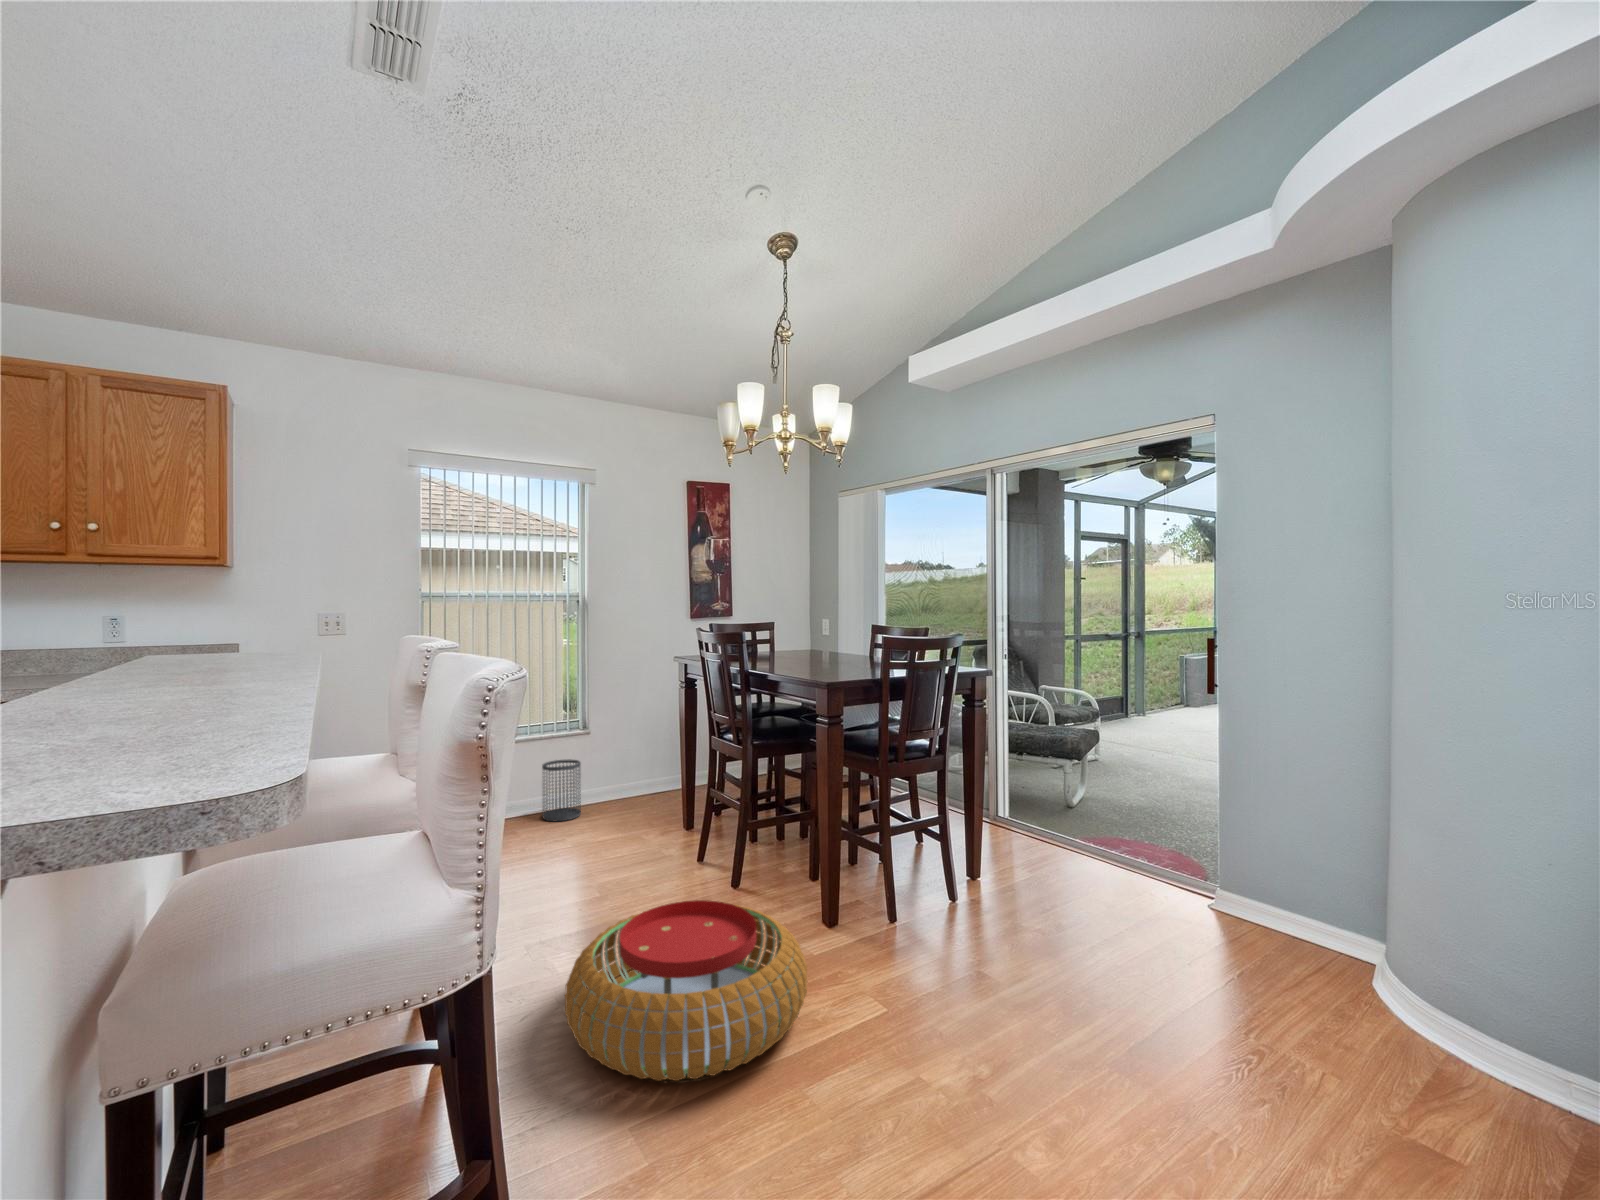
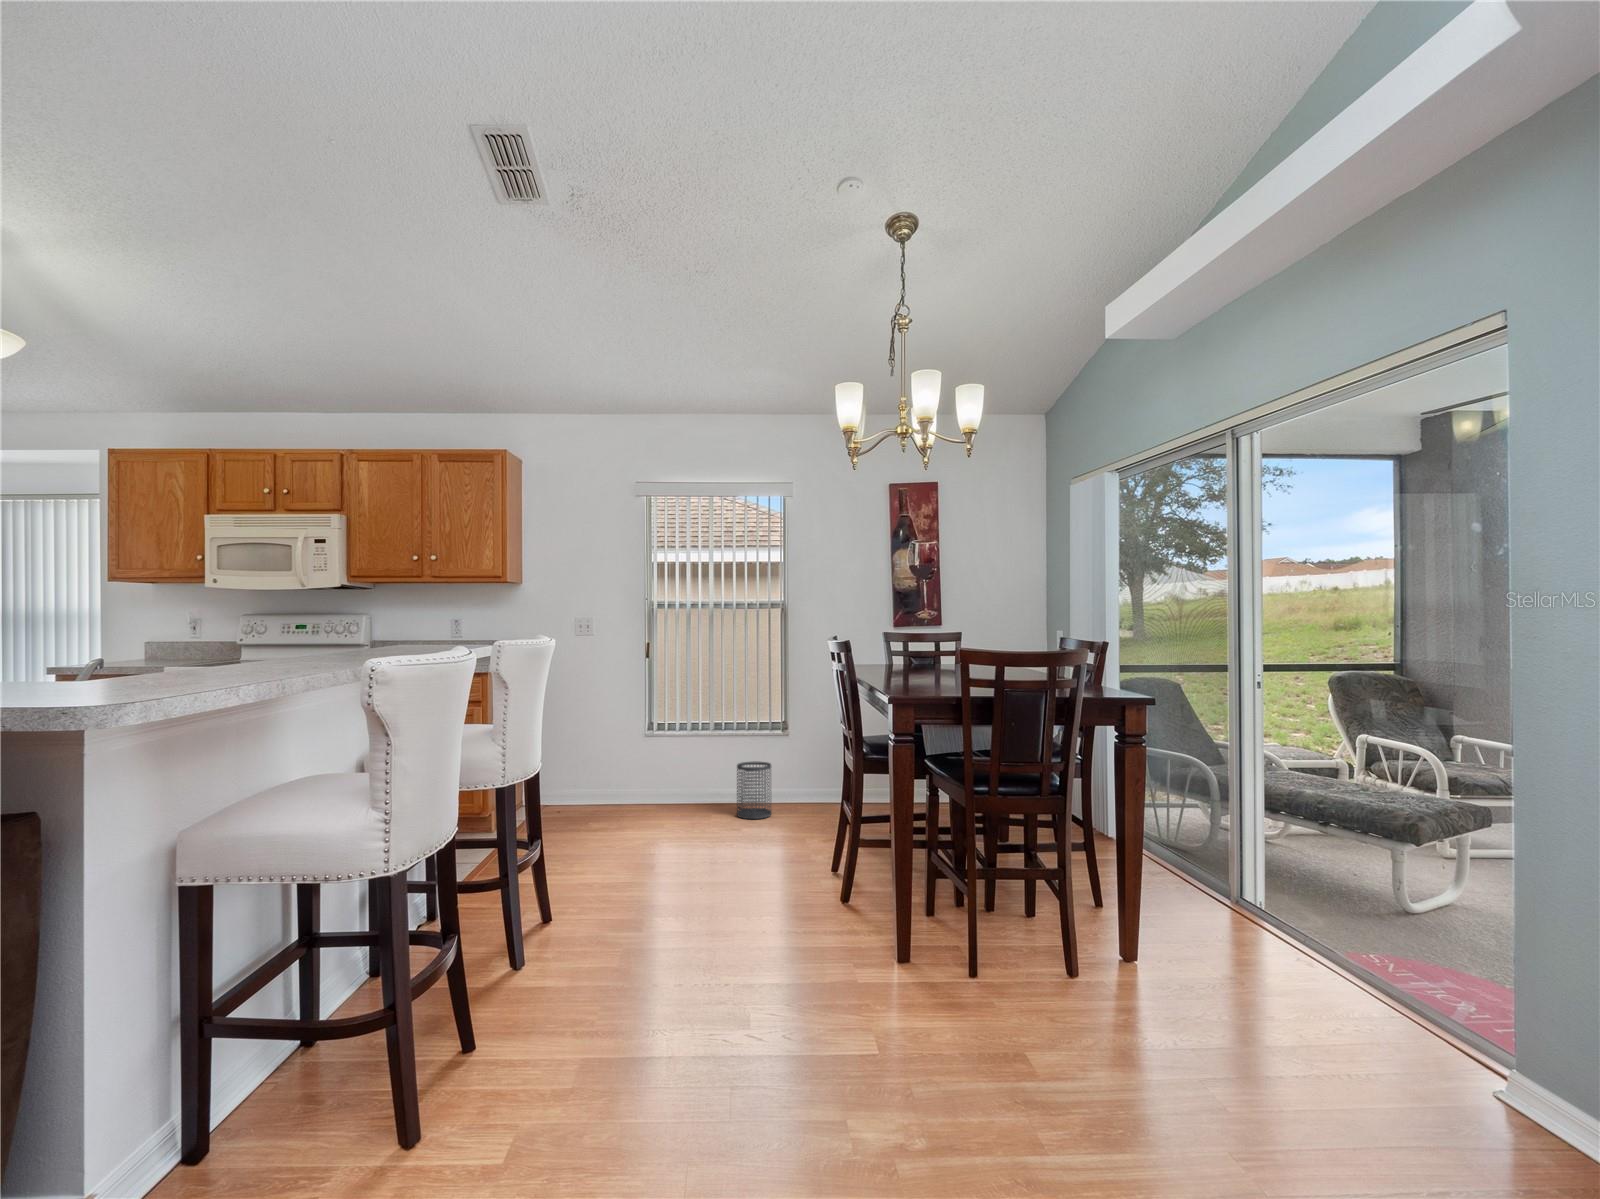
pouf: present [565,900,807,1081] -> none [583,891,813,1047]

